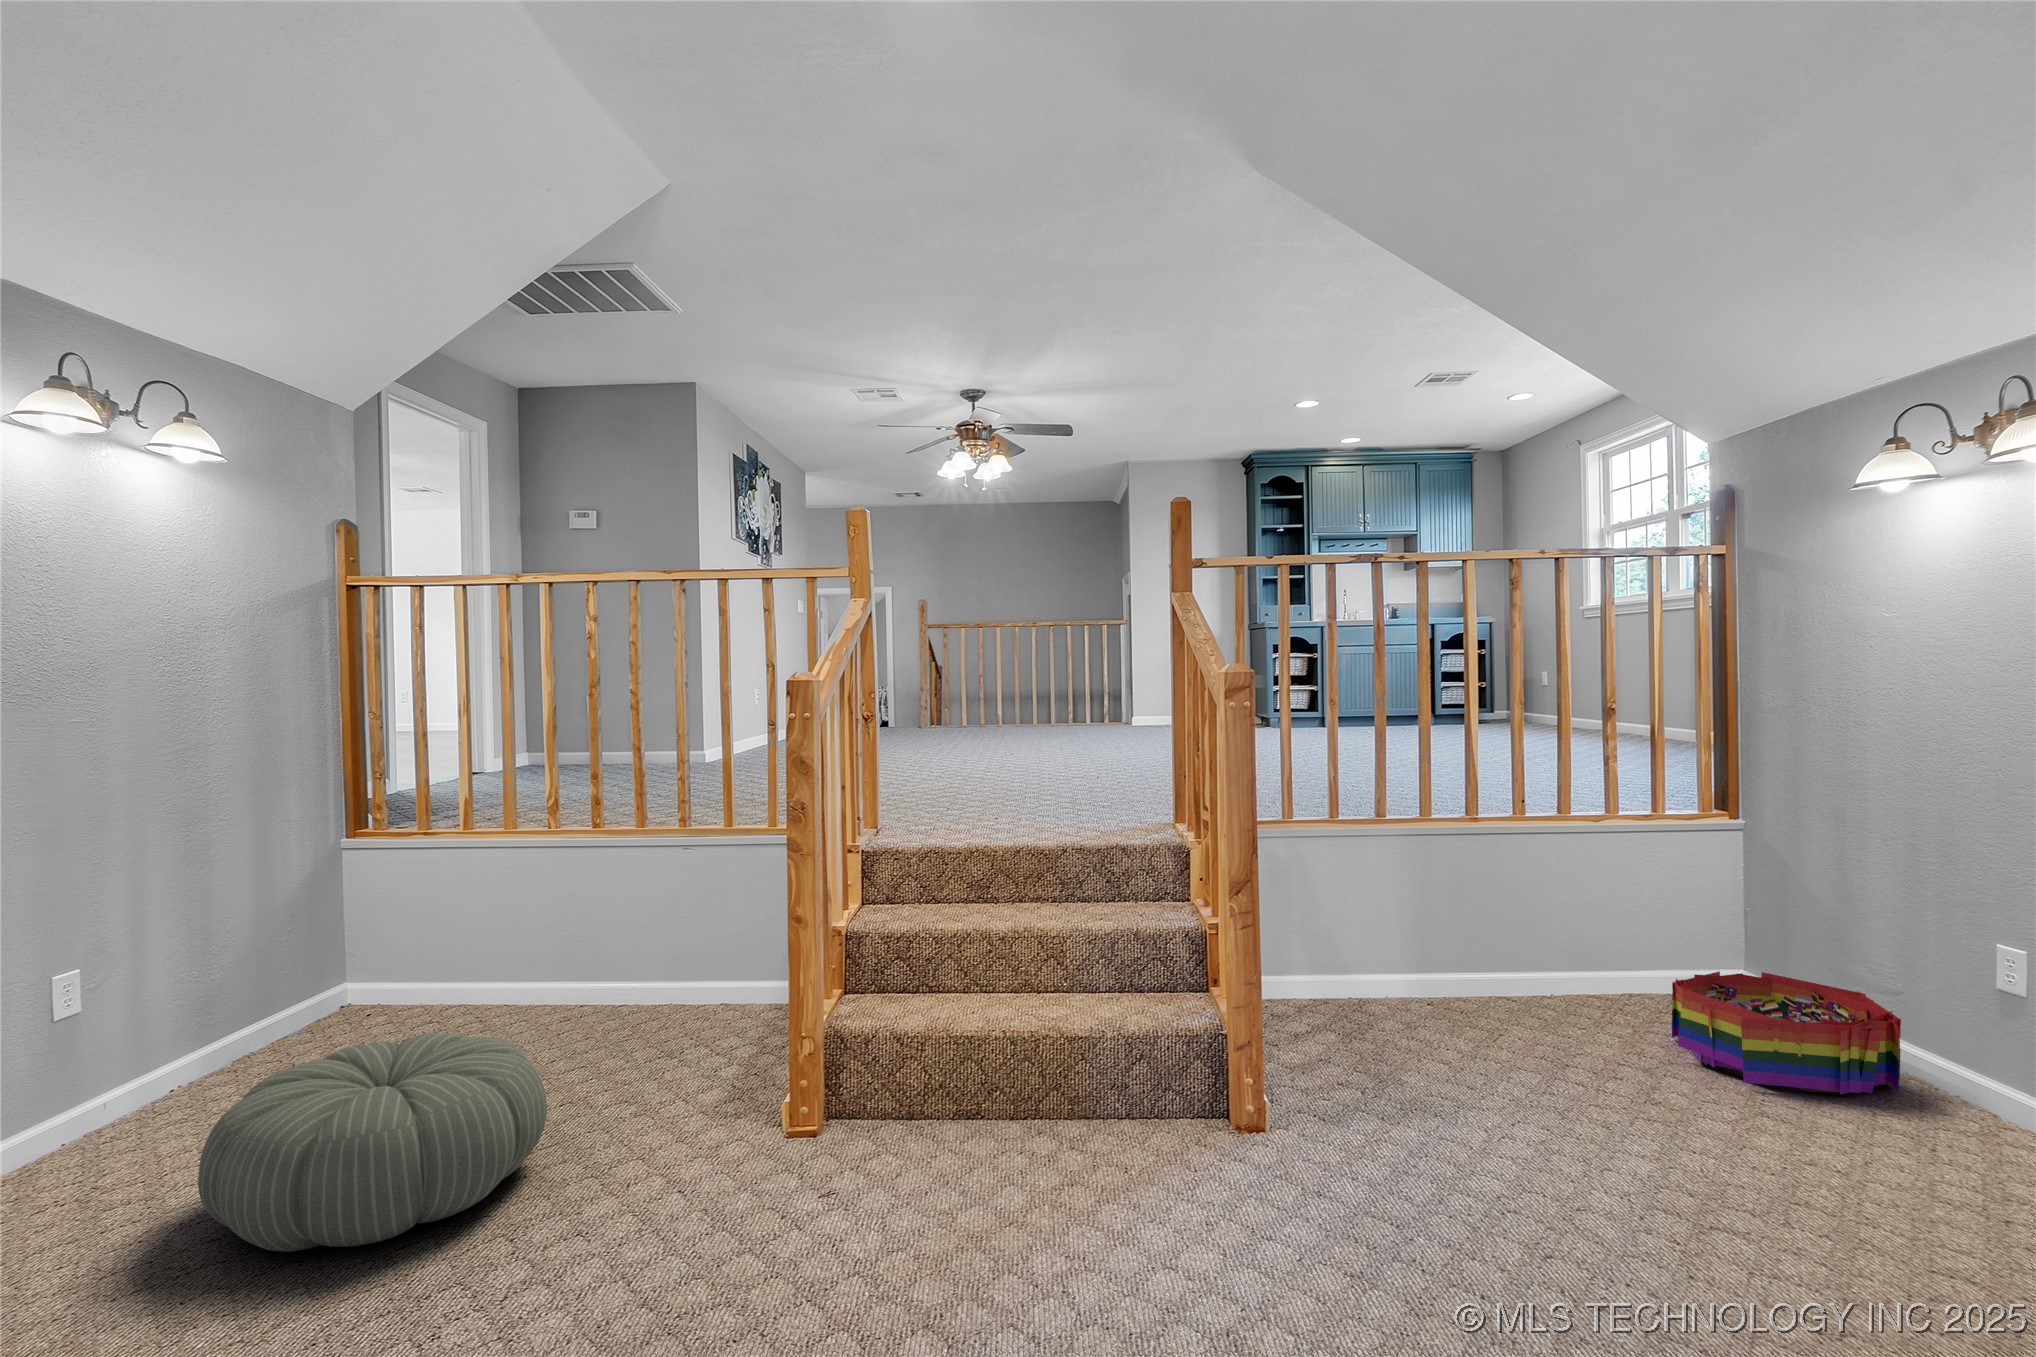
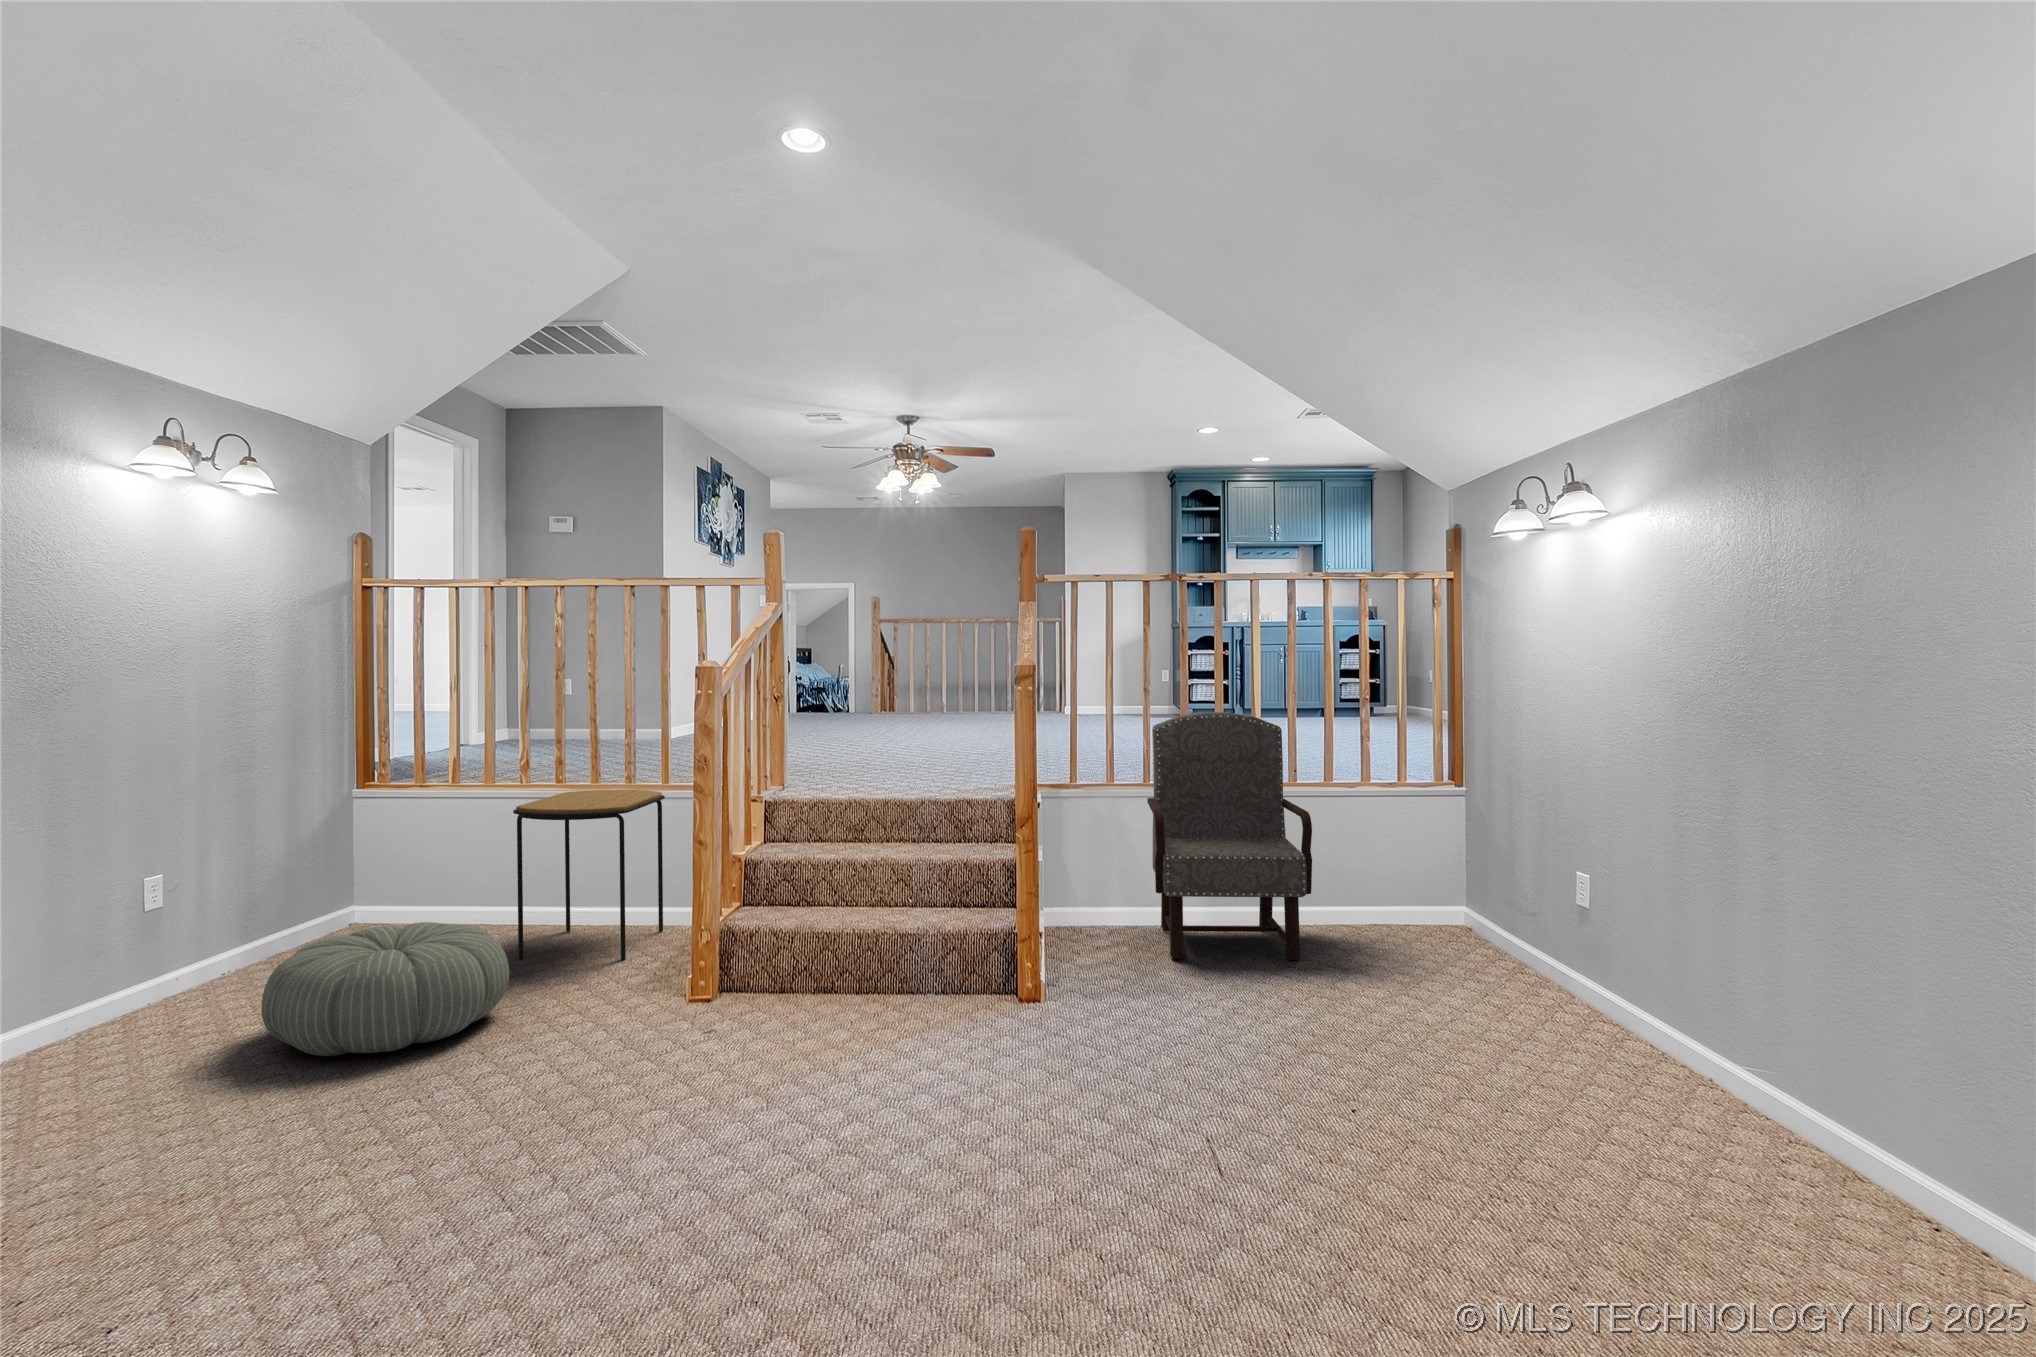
armchair: none [1346,729,1592,1056] -> present [1147,712,1312,960]
side table: none [544,837,732,1065] -> present [513,790,665,960]
storage bin: present [1672,971,1901,1094] -> none [1372,901,1522,982]

